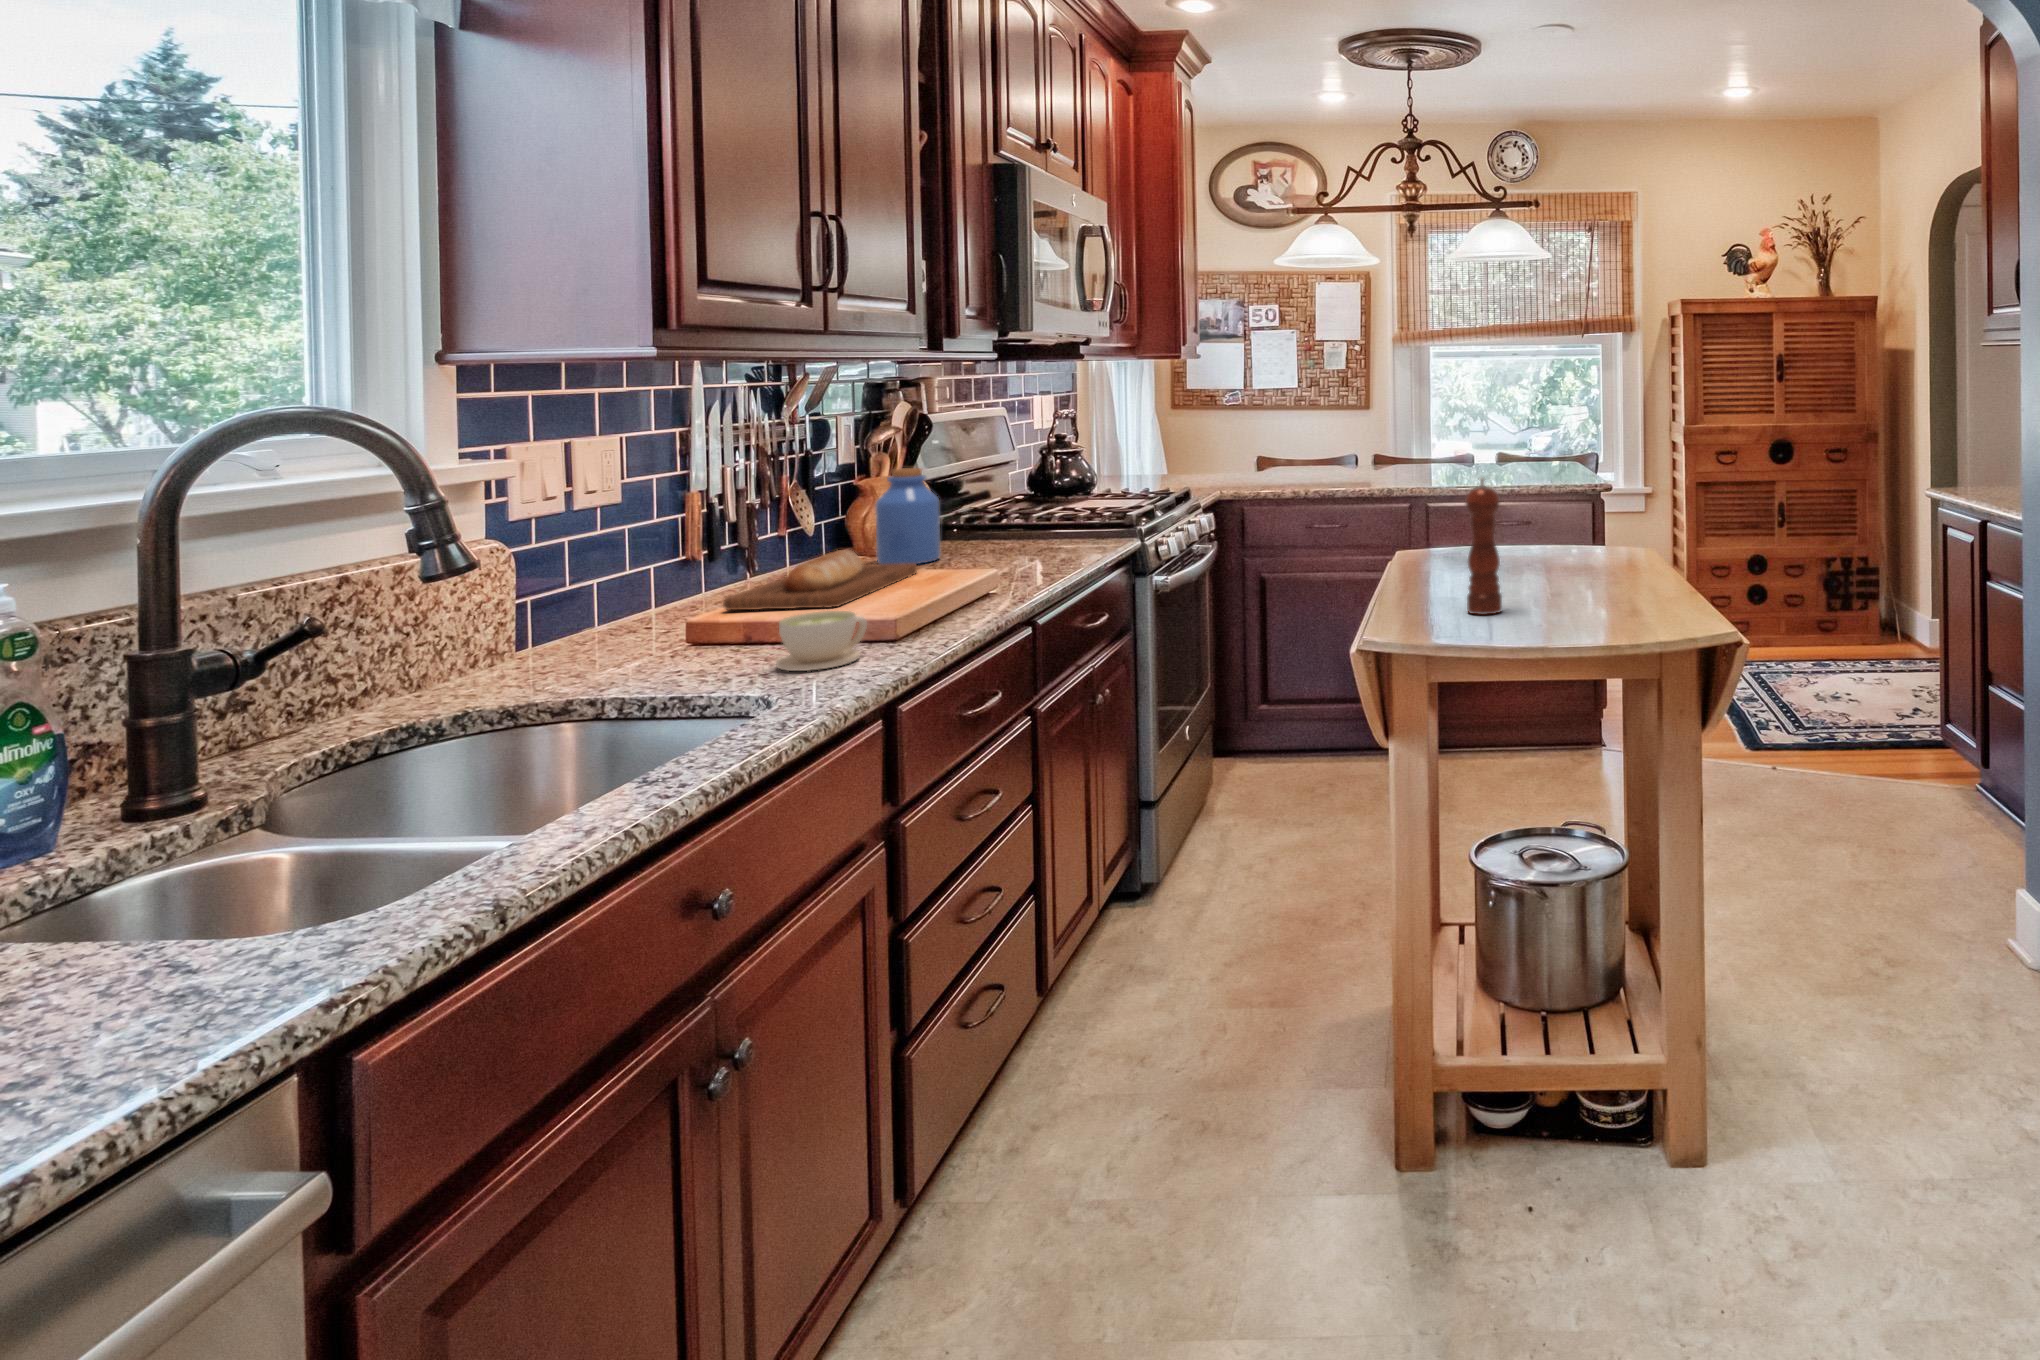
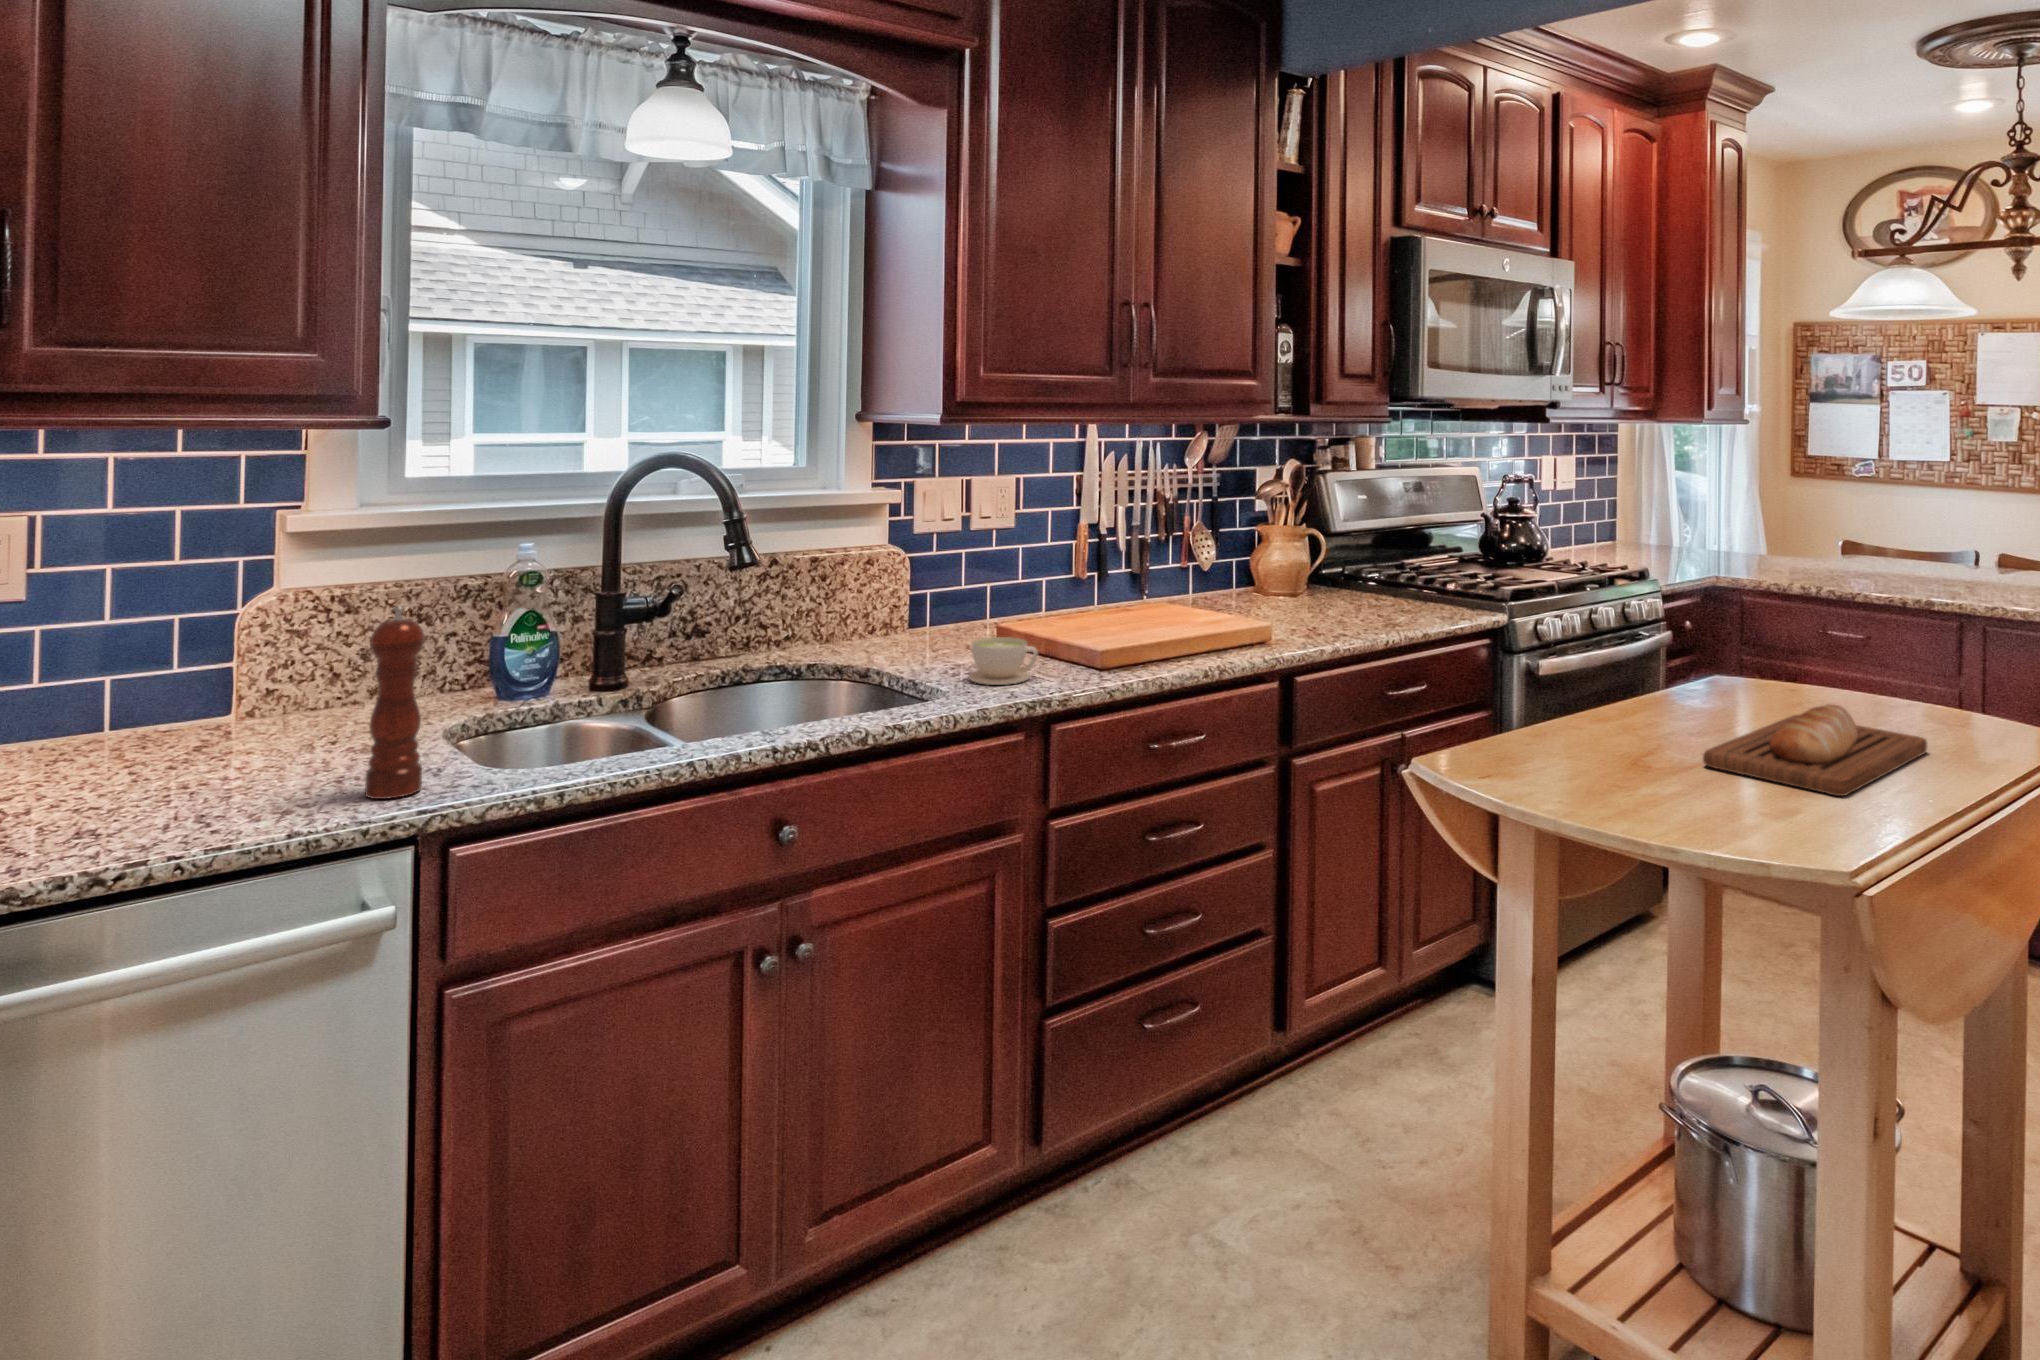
jar: present [875,468,941,564] -> none [1226,521,1279,610]
pepper mill: present [1466,478,1502,615] -> present [365,606,425,799]
bread loaf: present [723,550,917,610] -> present [1703,704,1927,796]

